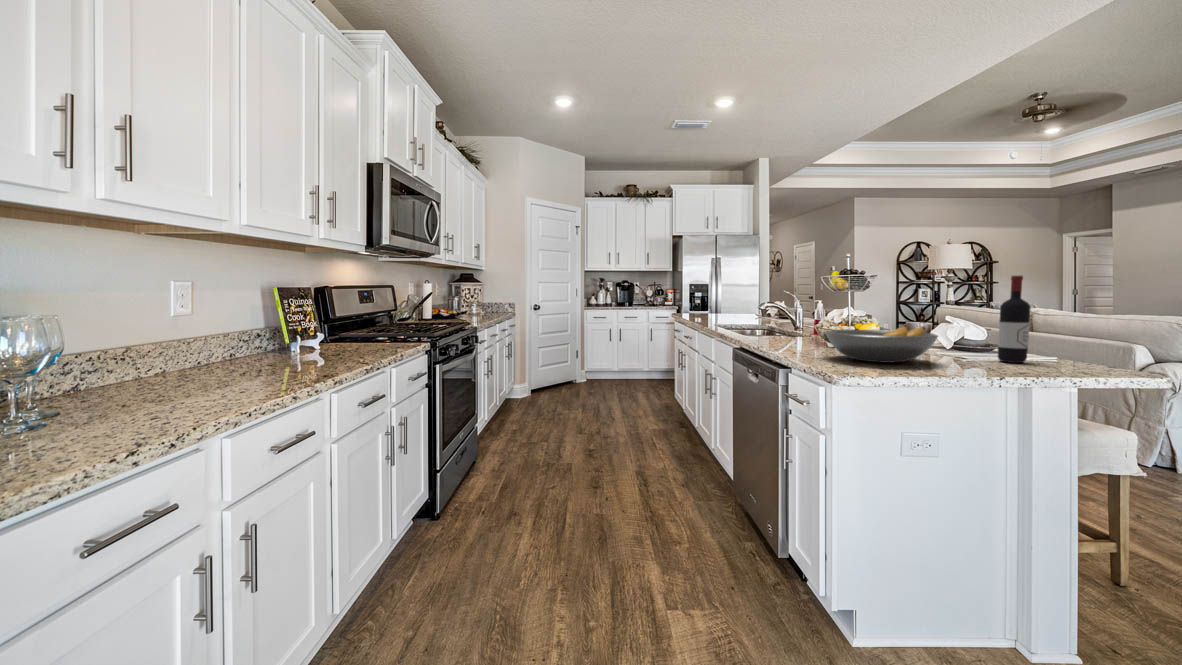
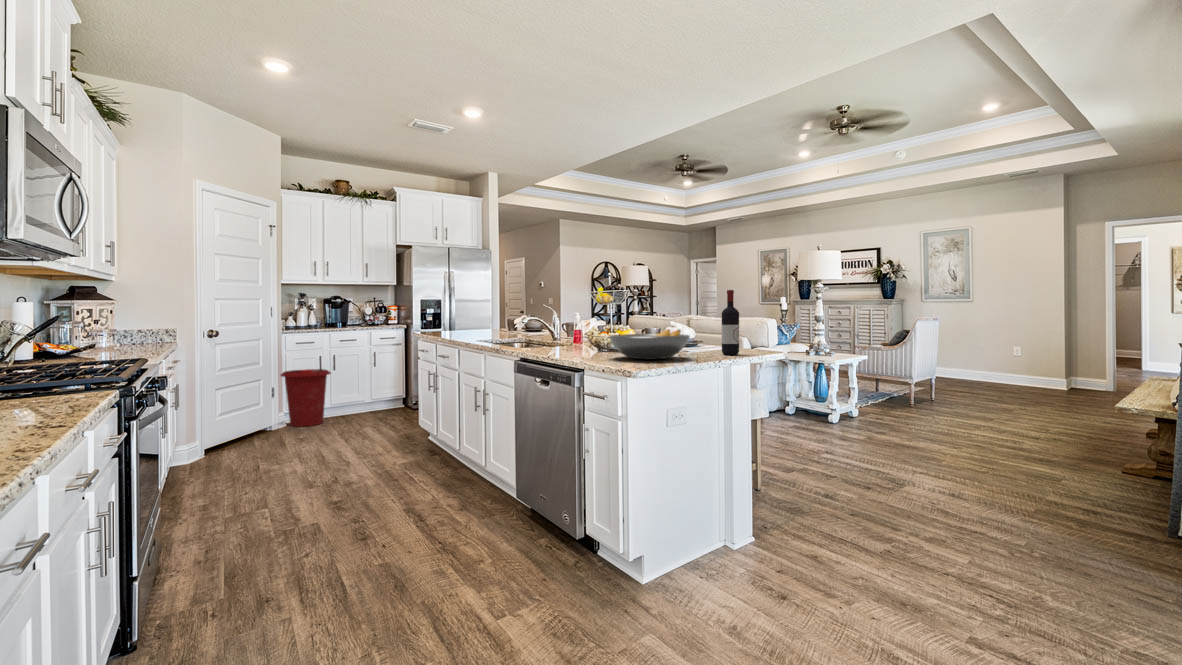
waste bin: none [579,341,615,387] -> present [281,369,331,426]

